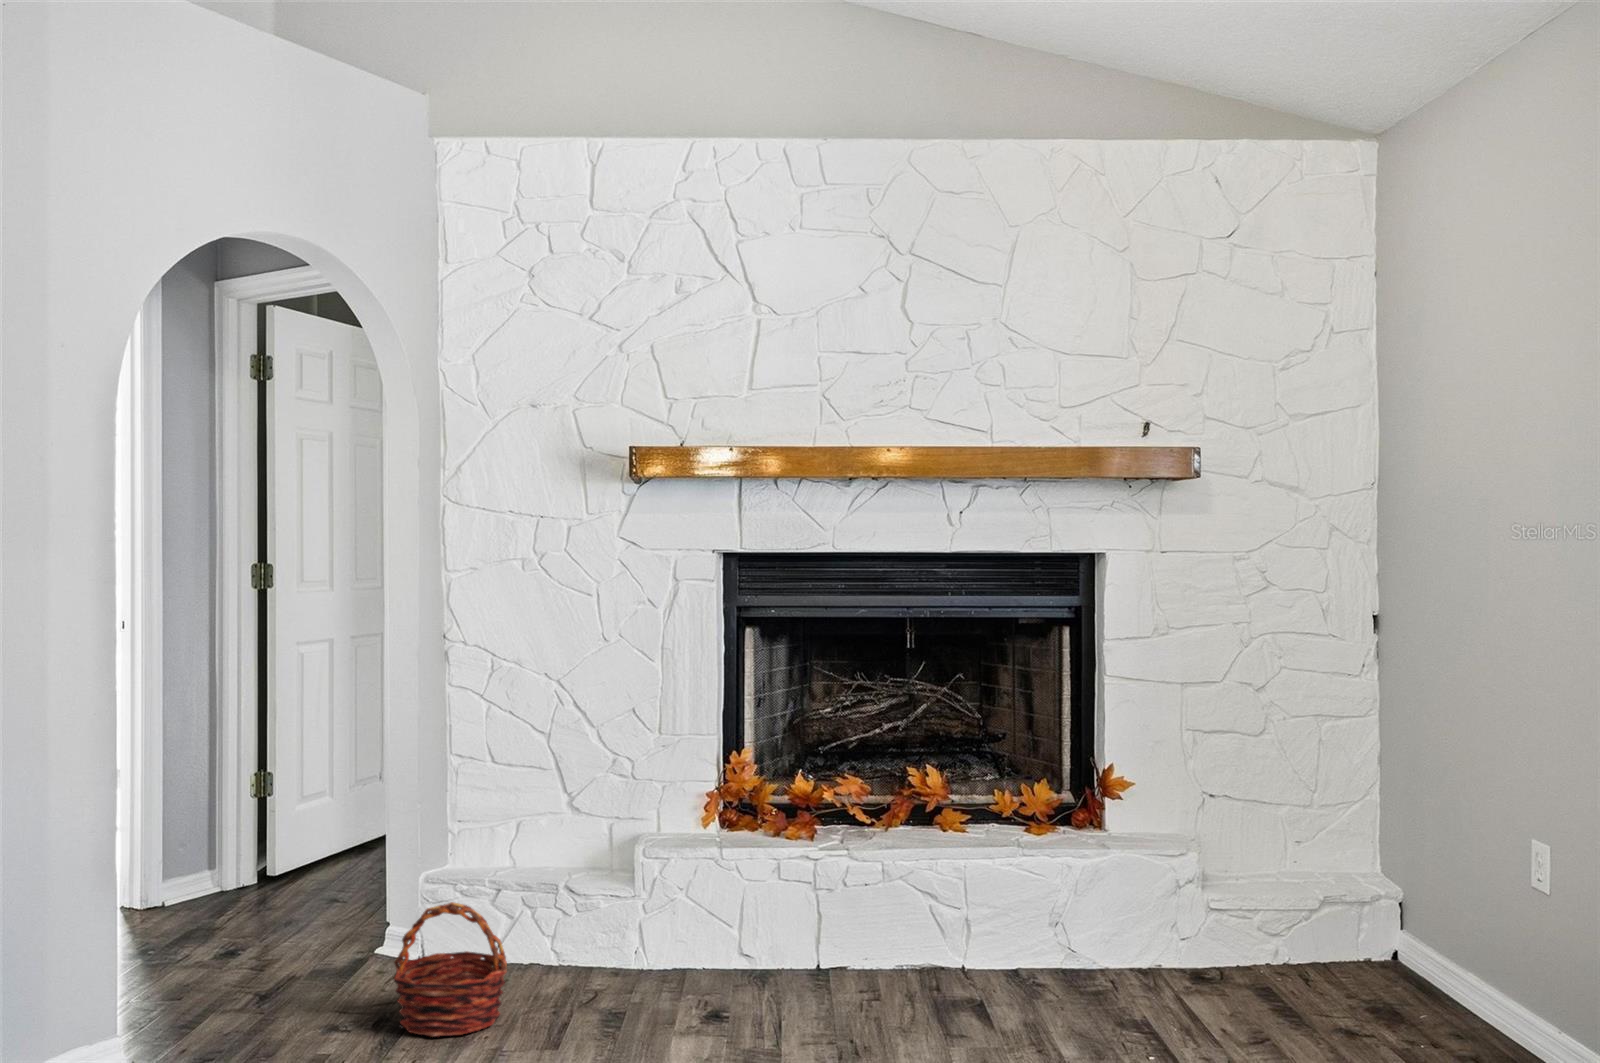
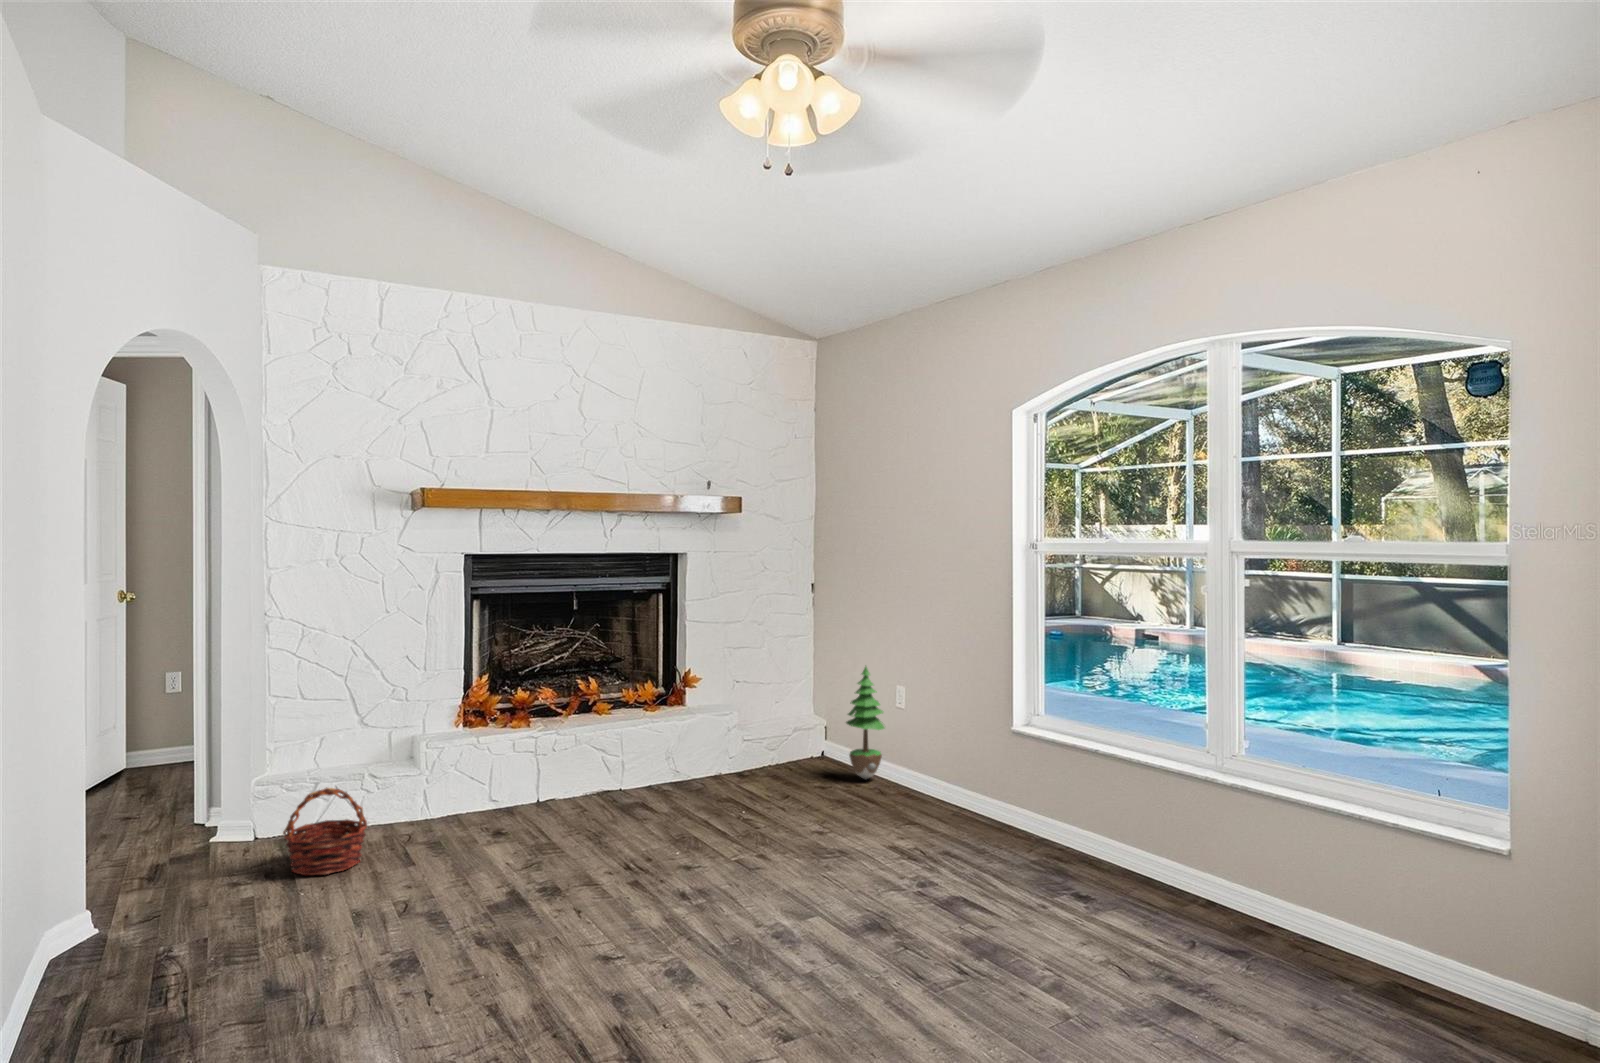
potted tree: none [1406,783,1501,1027] -> present [846,667,884,780]

